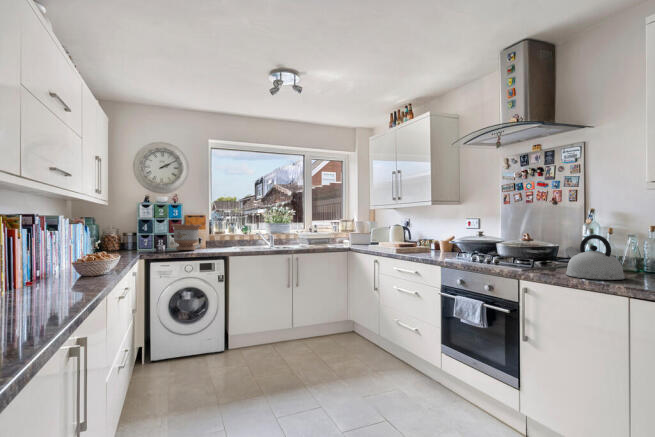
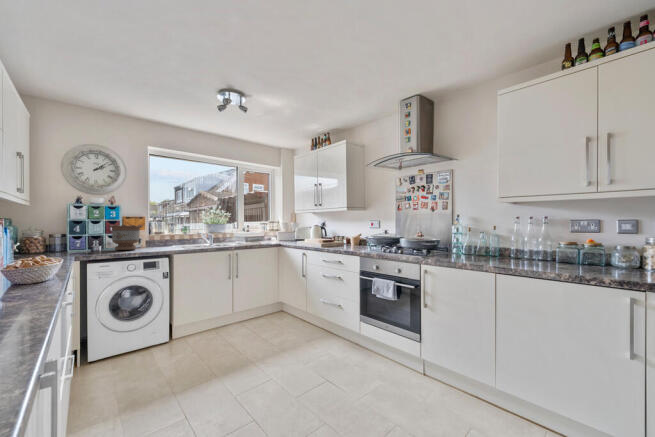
kettle: present [565,235,625,280] -> none [450,232,488,263]

